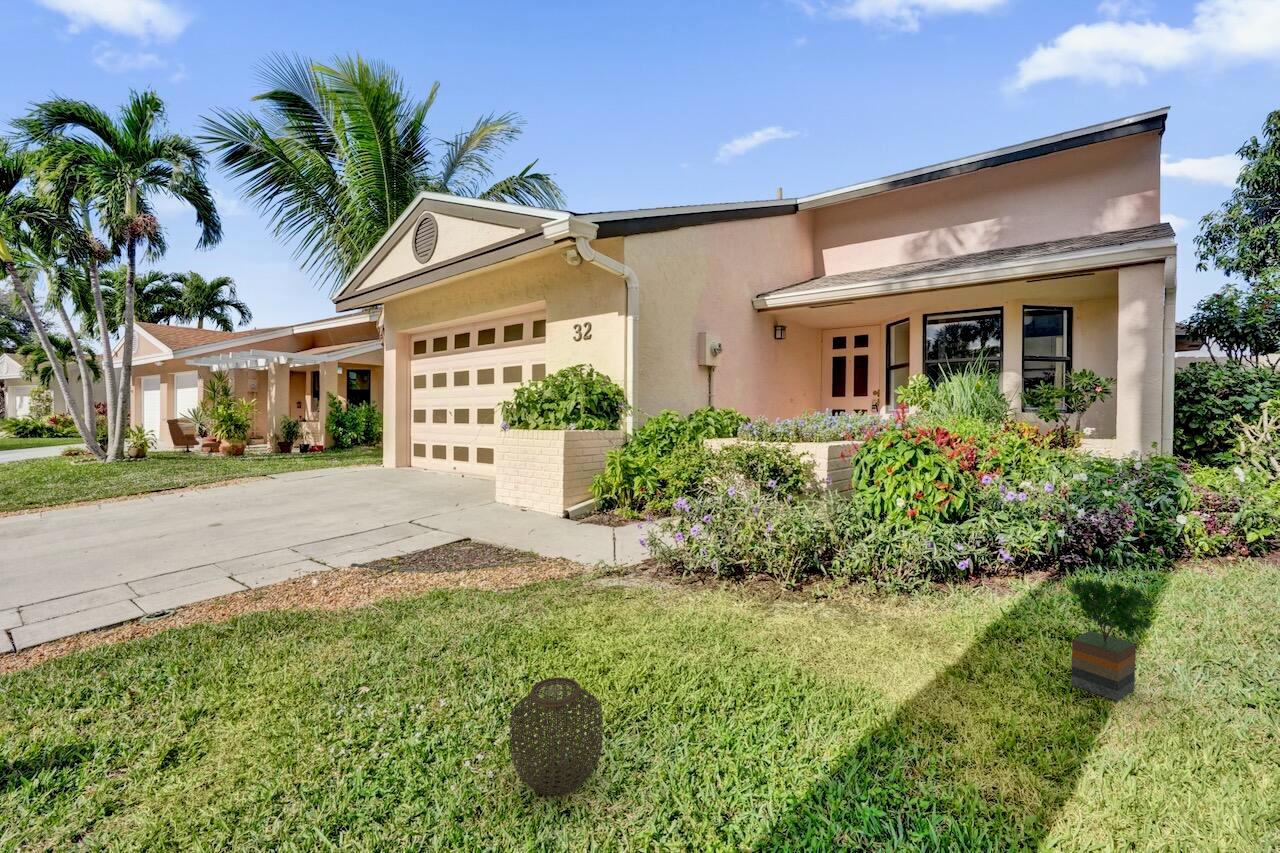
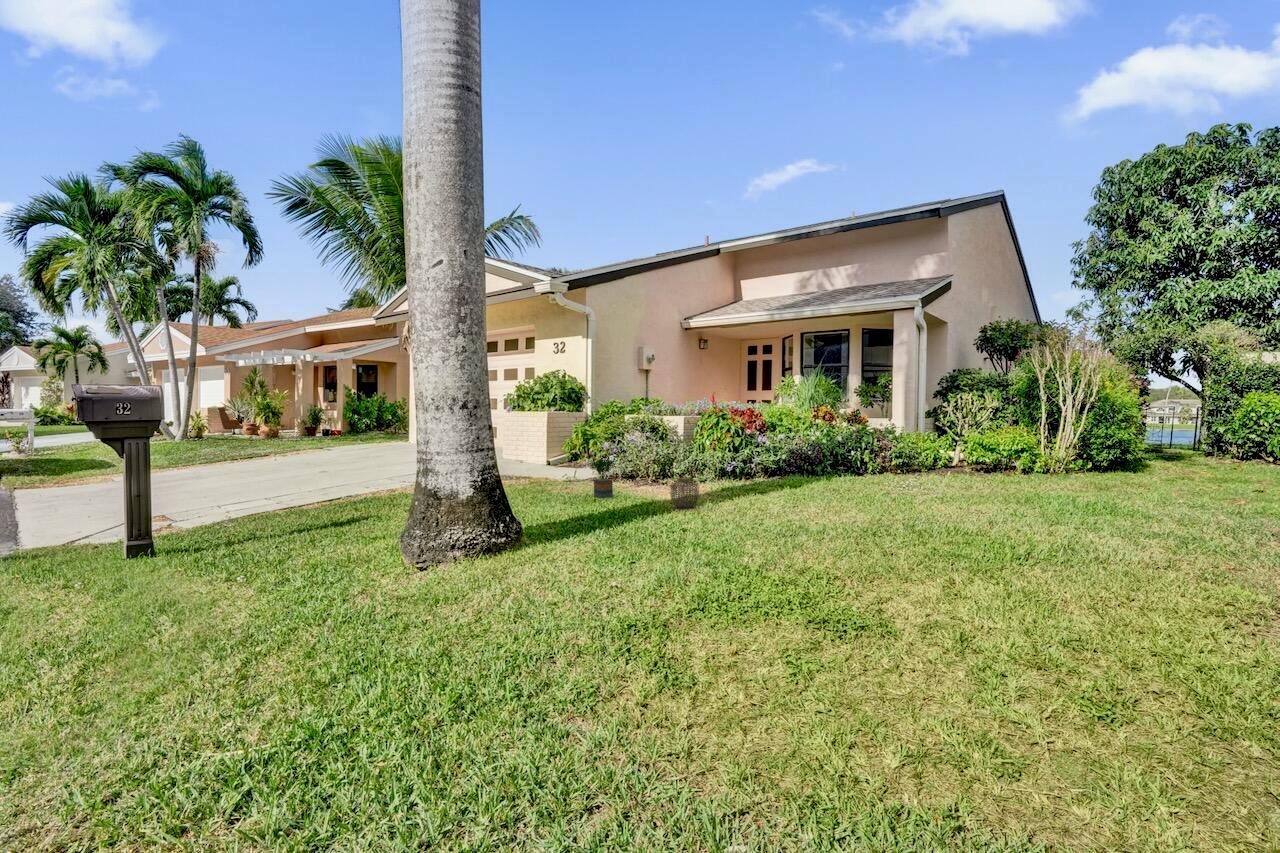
potted tree: present [1069,579,1154,701] -> present [591,459,616,498]
woven basket: present [509,677,603,796] -> present [671,477,699,509]

